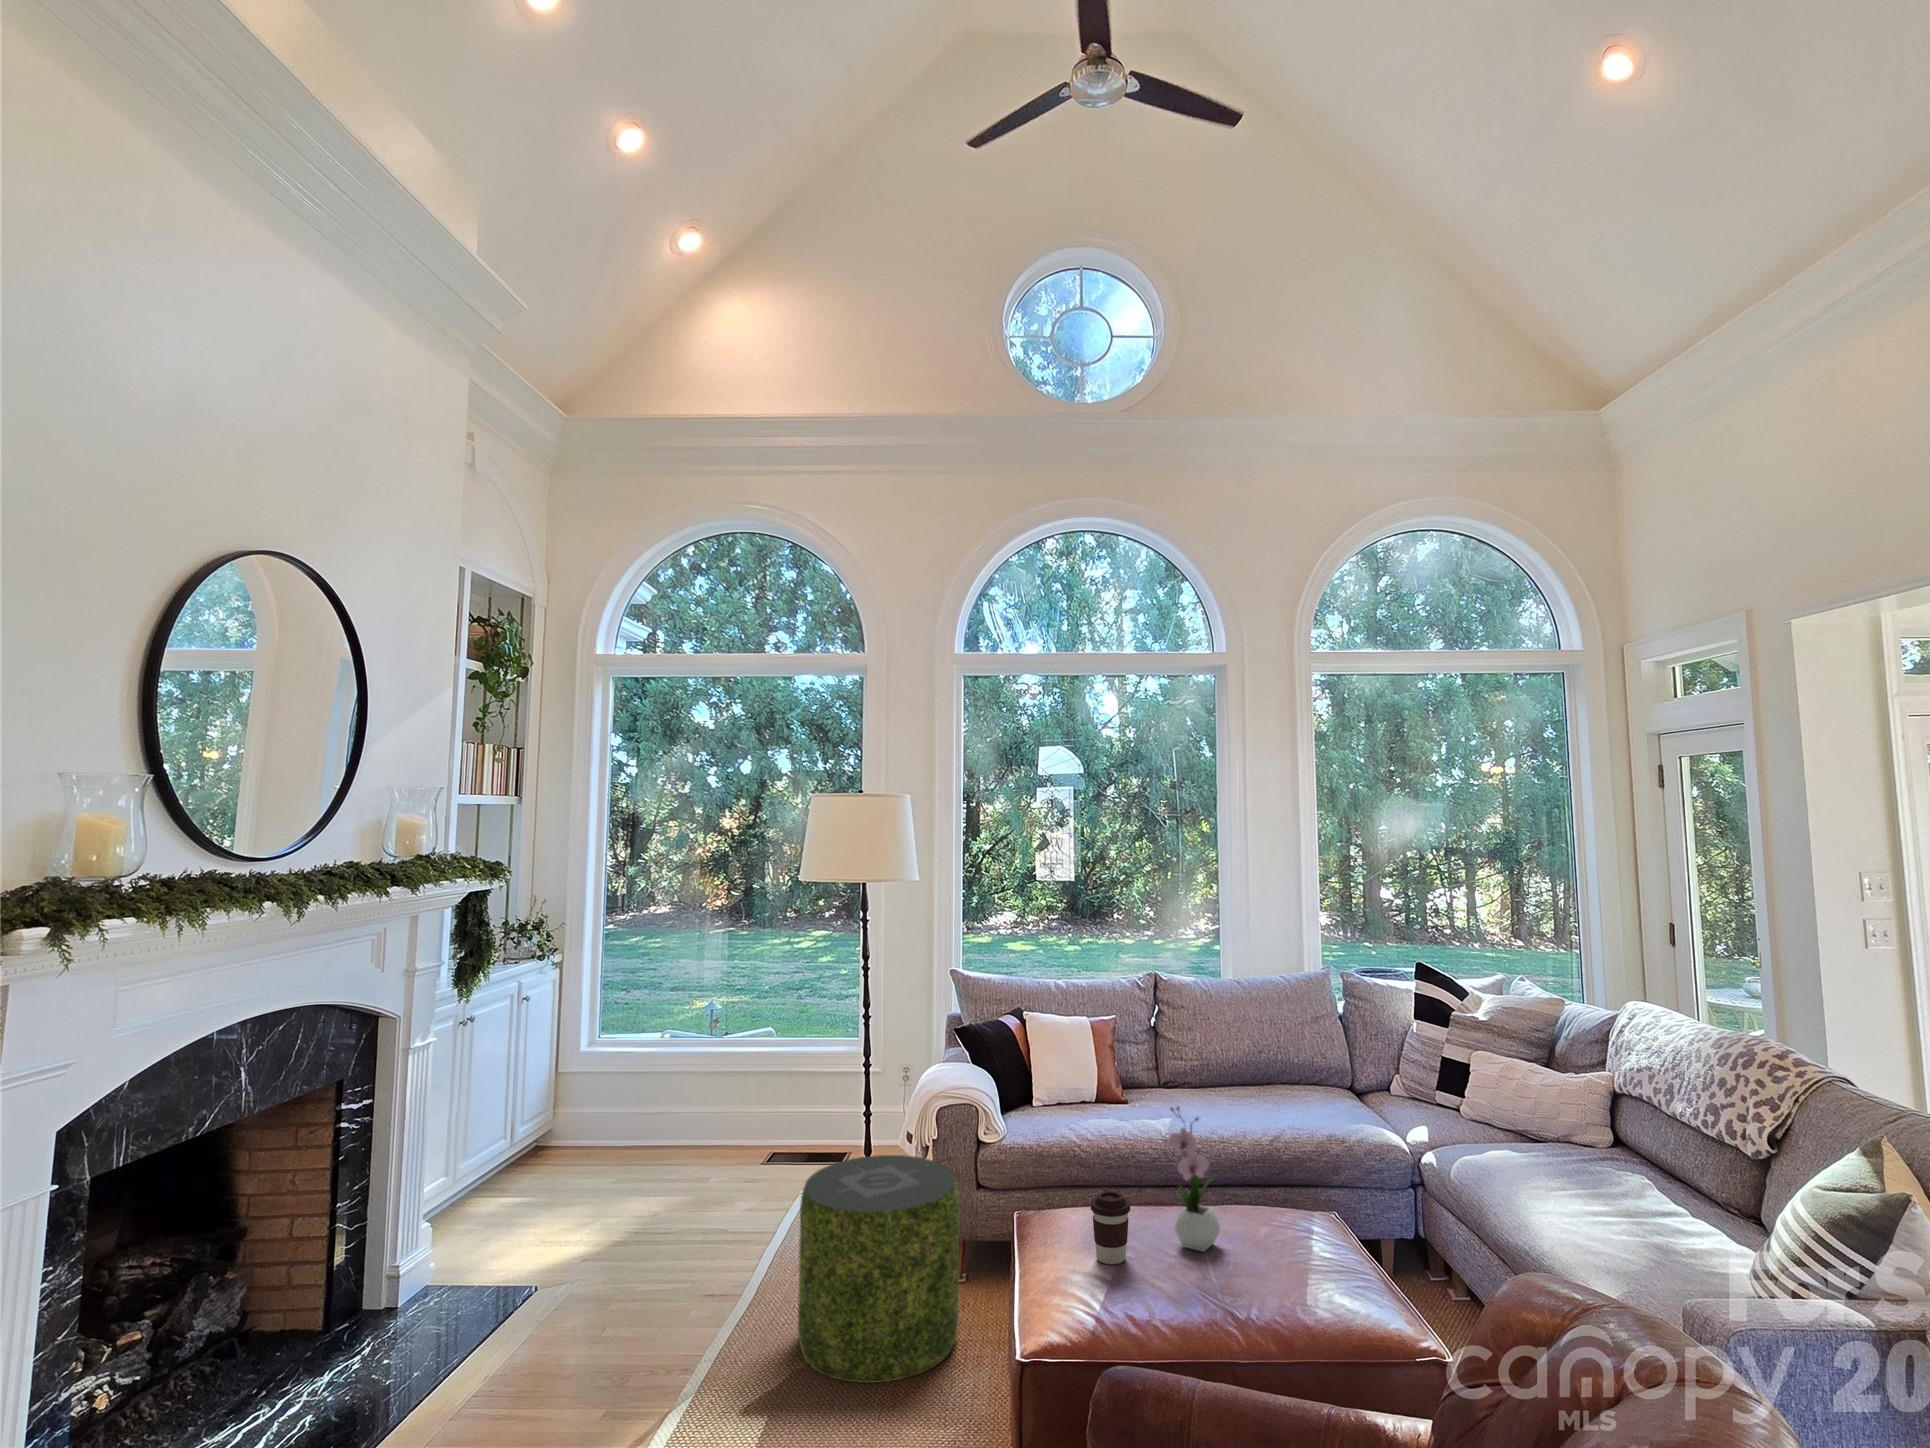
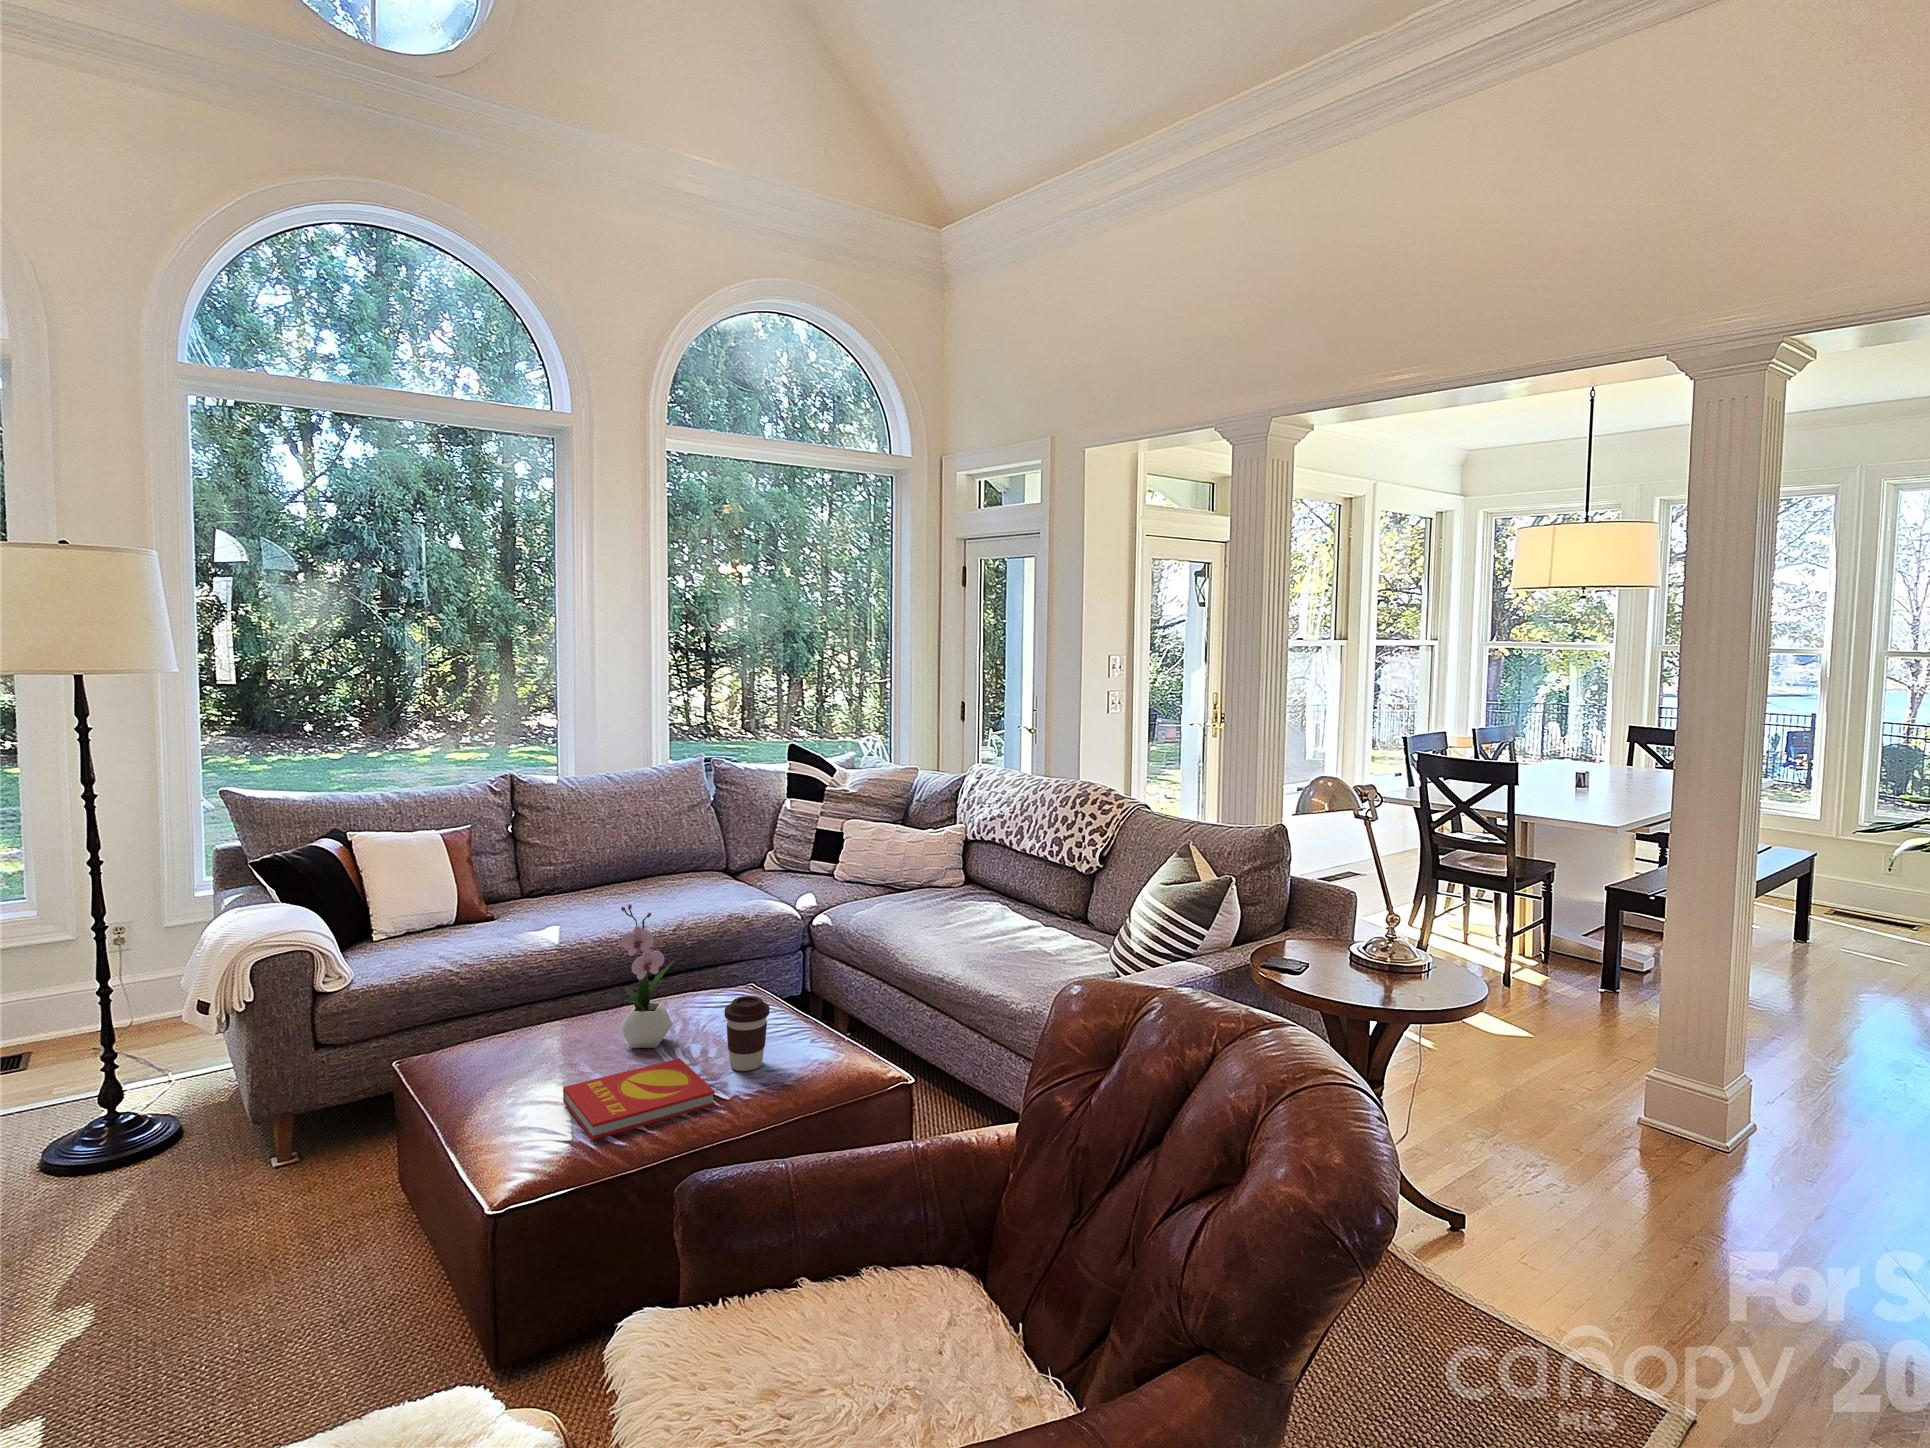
pouf: present [798,1155,959,1383] -> none [50,1026,320,1328]
coffee cup: present [1091,1191,1130,1264] -> present [724,996,770,1071]
book: none [1105,1267,1226,1324] -> present [563,1058,715,1140]

